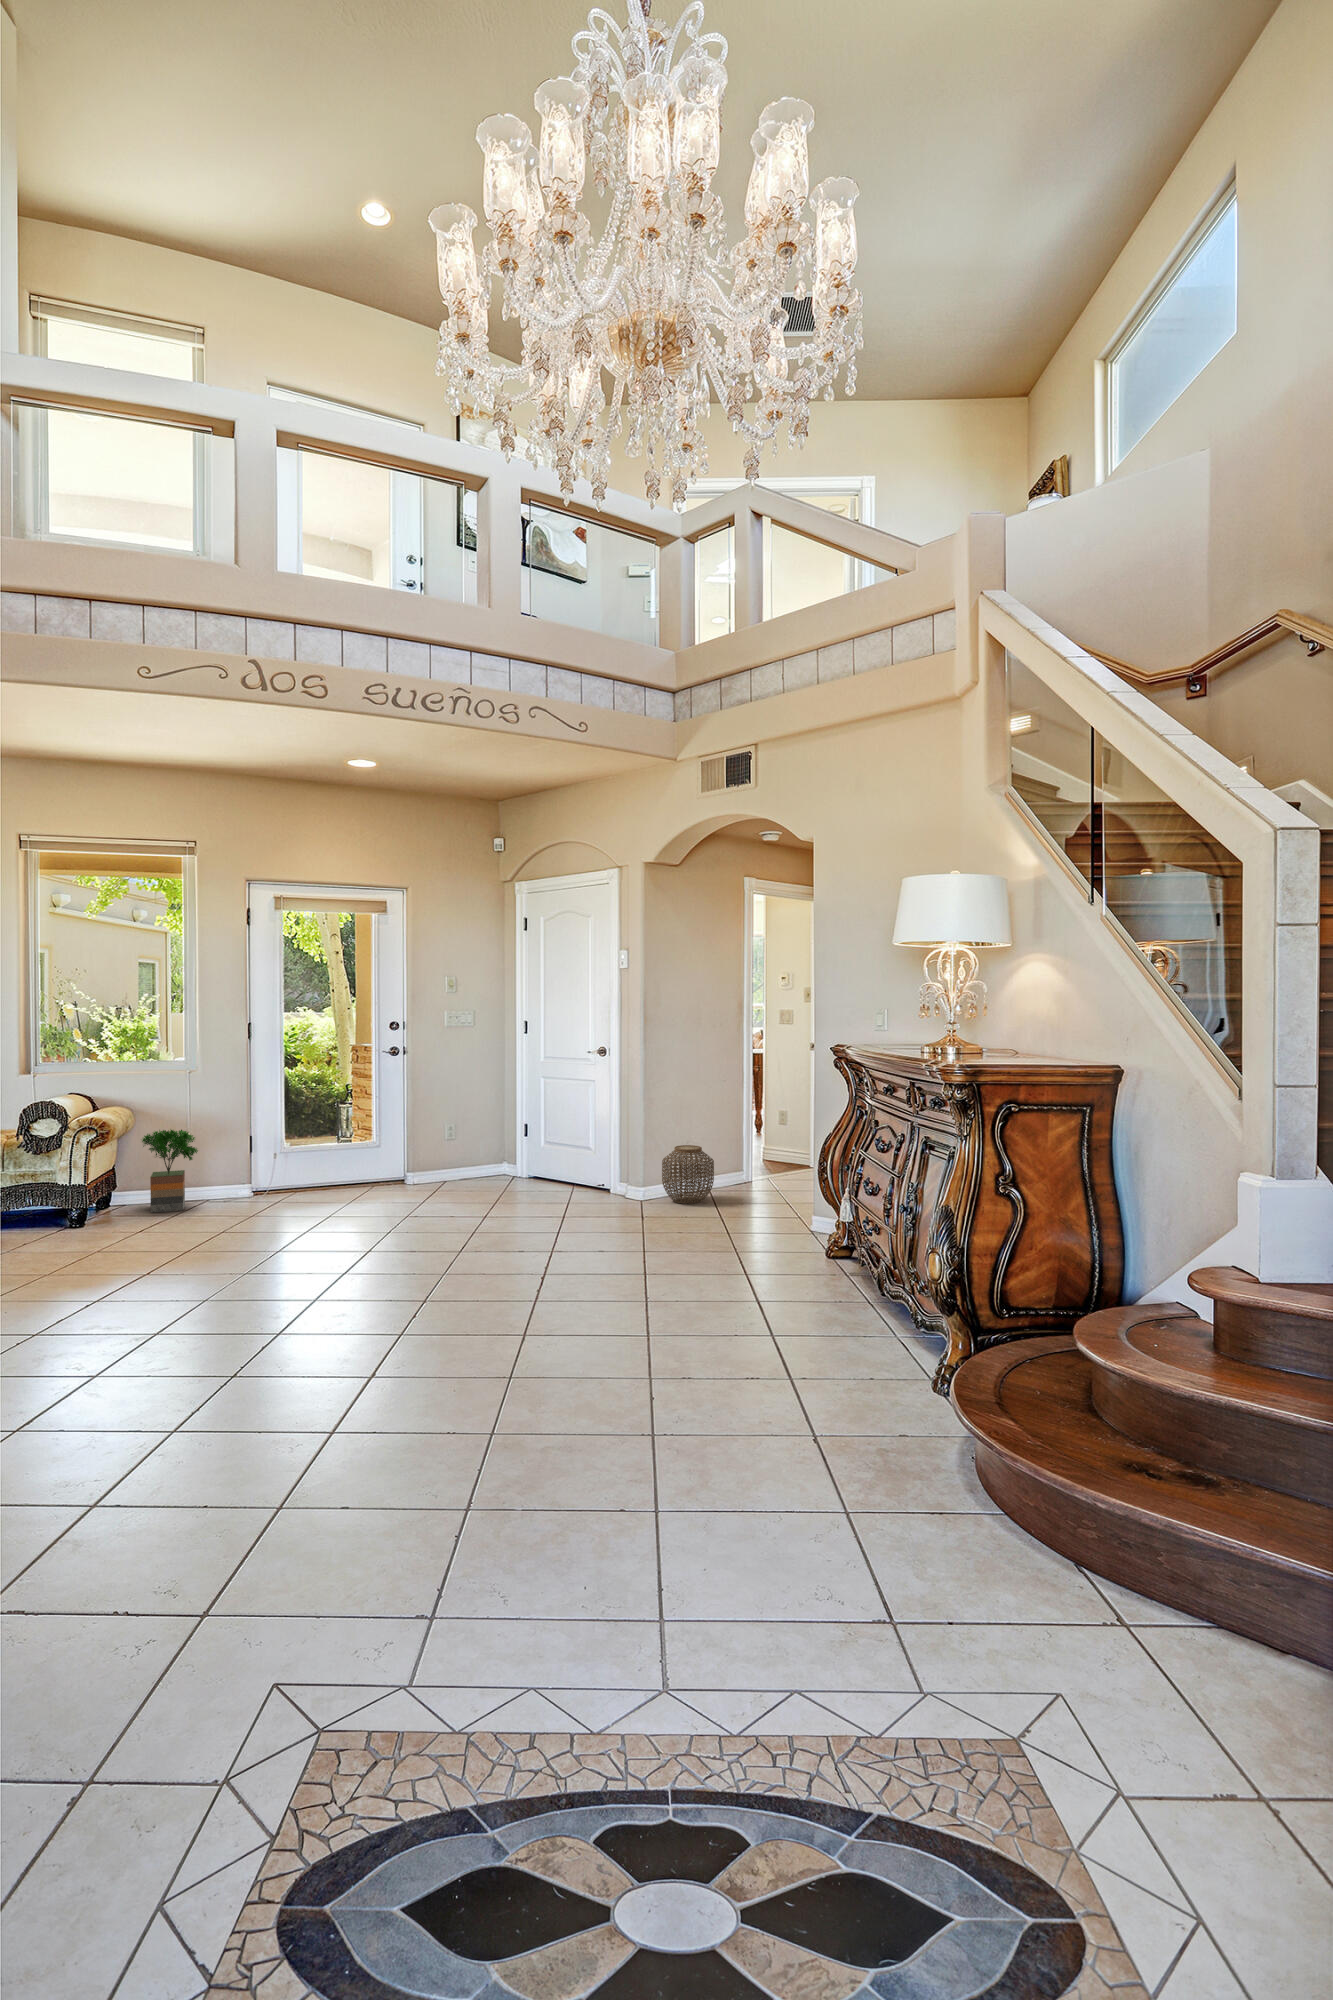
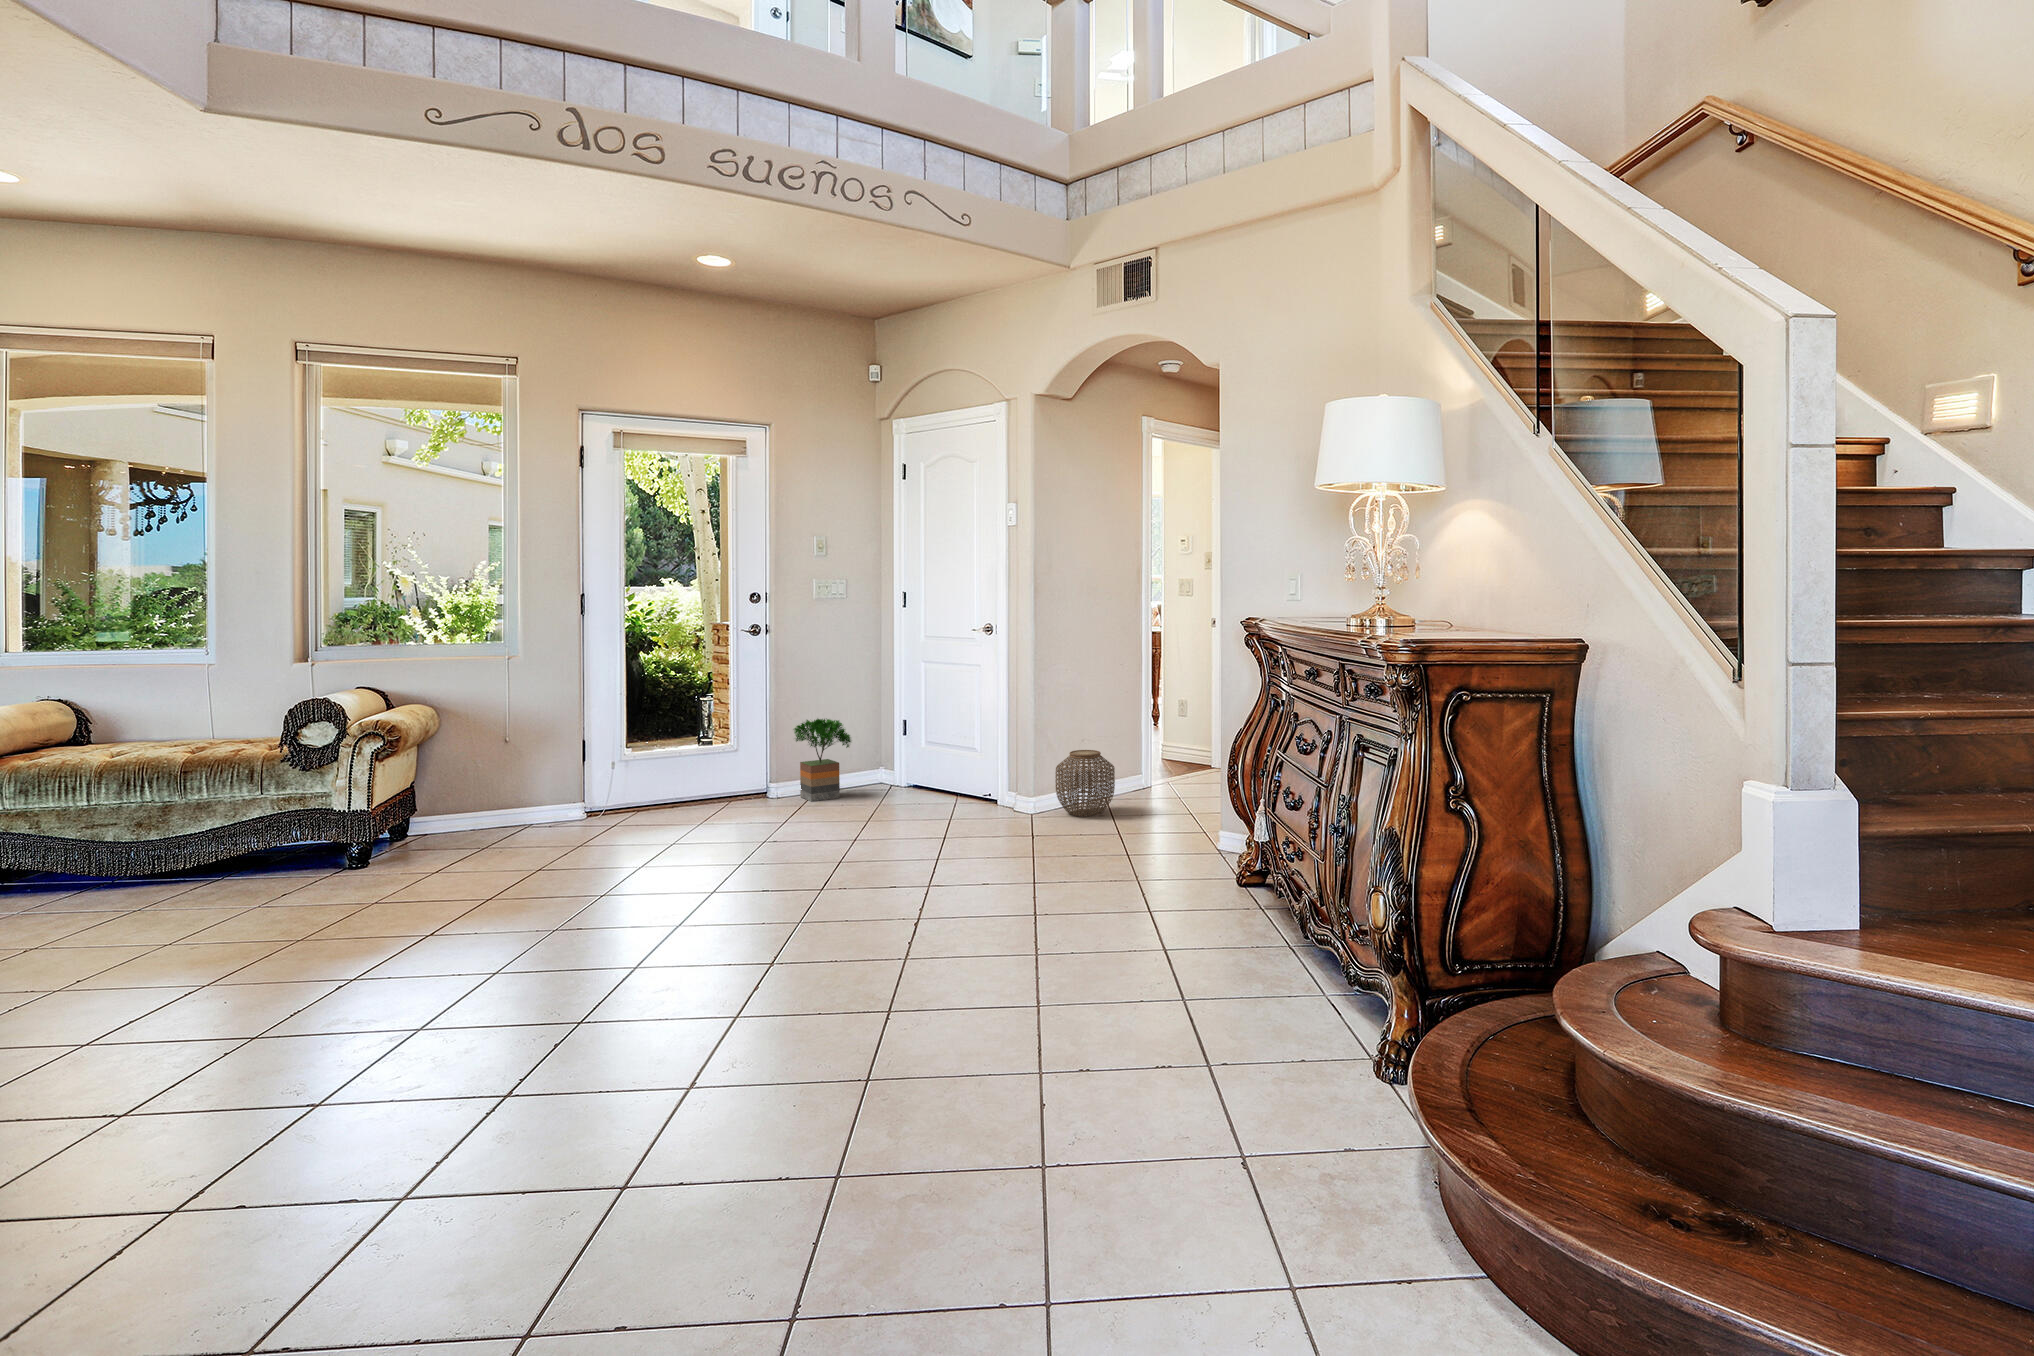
potted tree: present [142,1130,198,1213] -> present [794,719,851,802]

